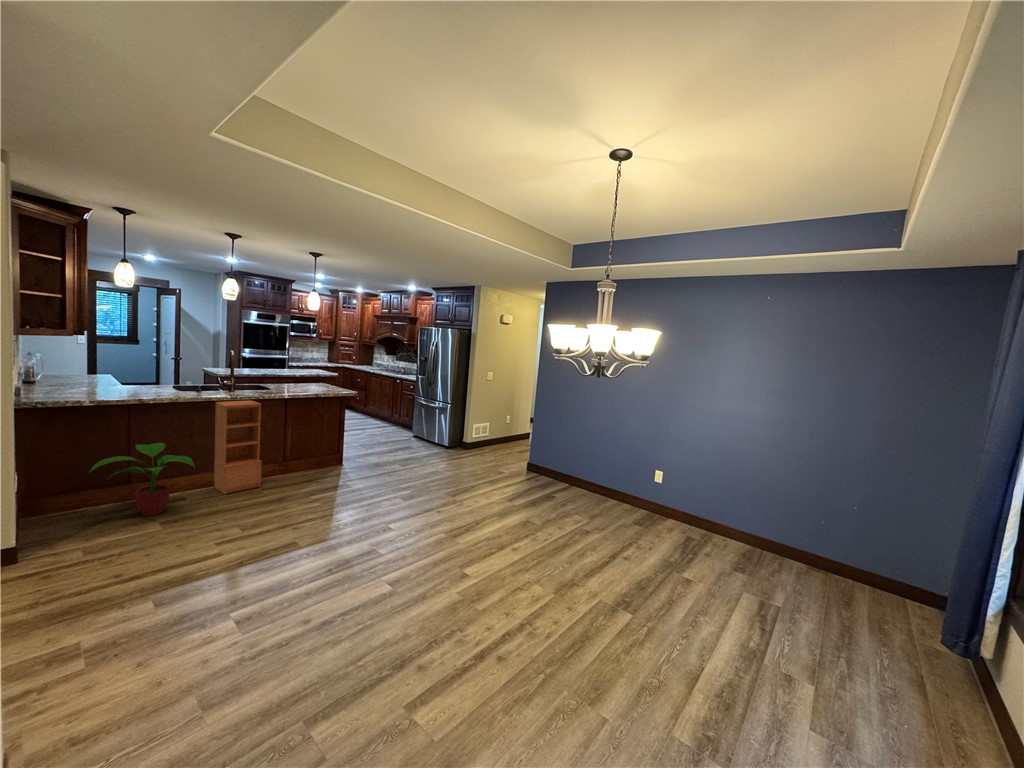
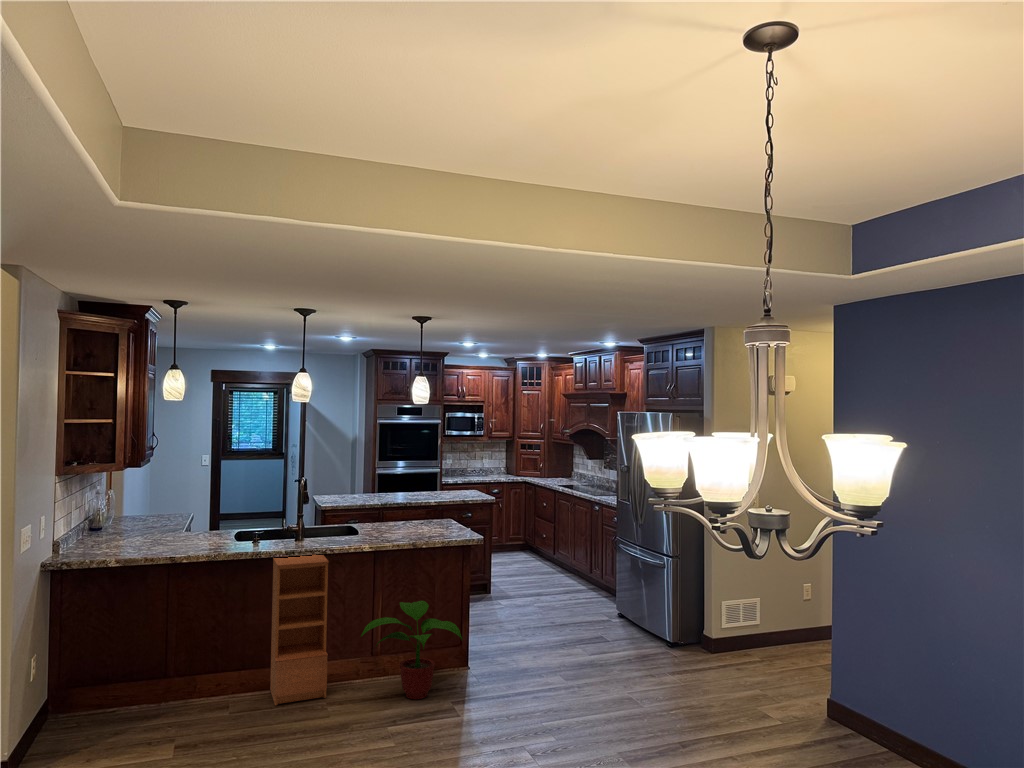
potted plant: present [89,443,195,516] -> present [361,601,462,699]

